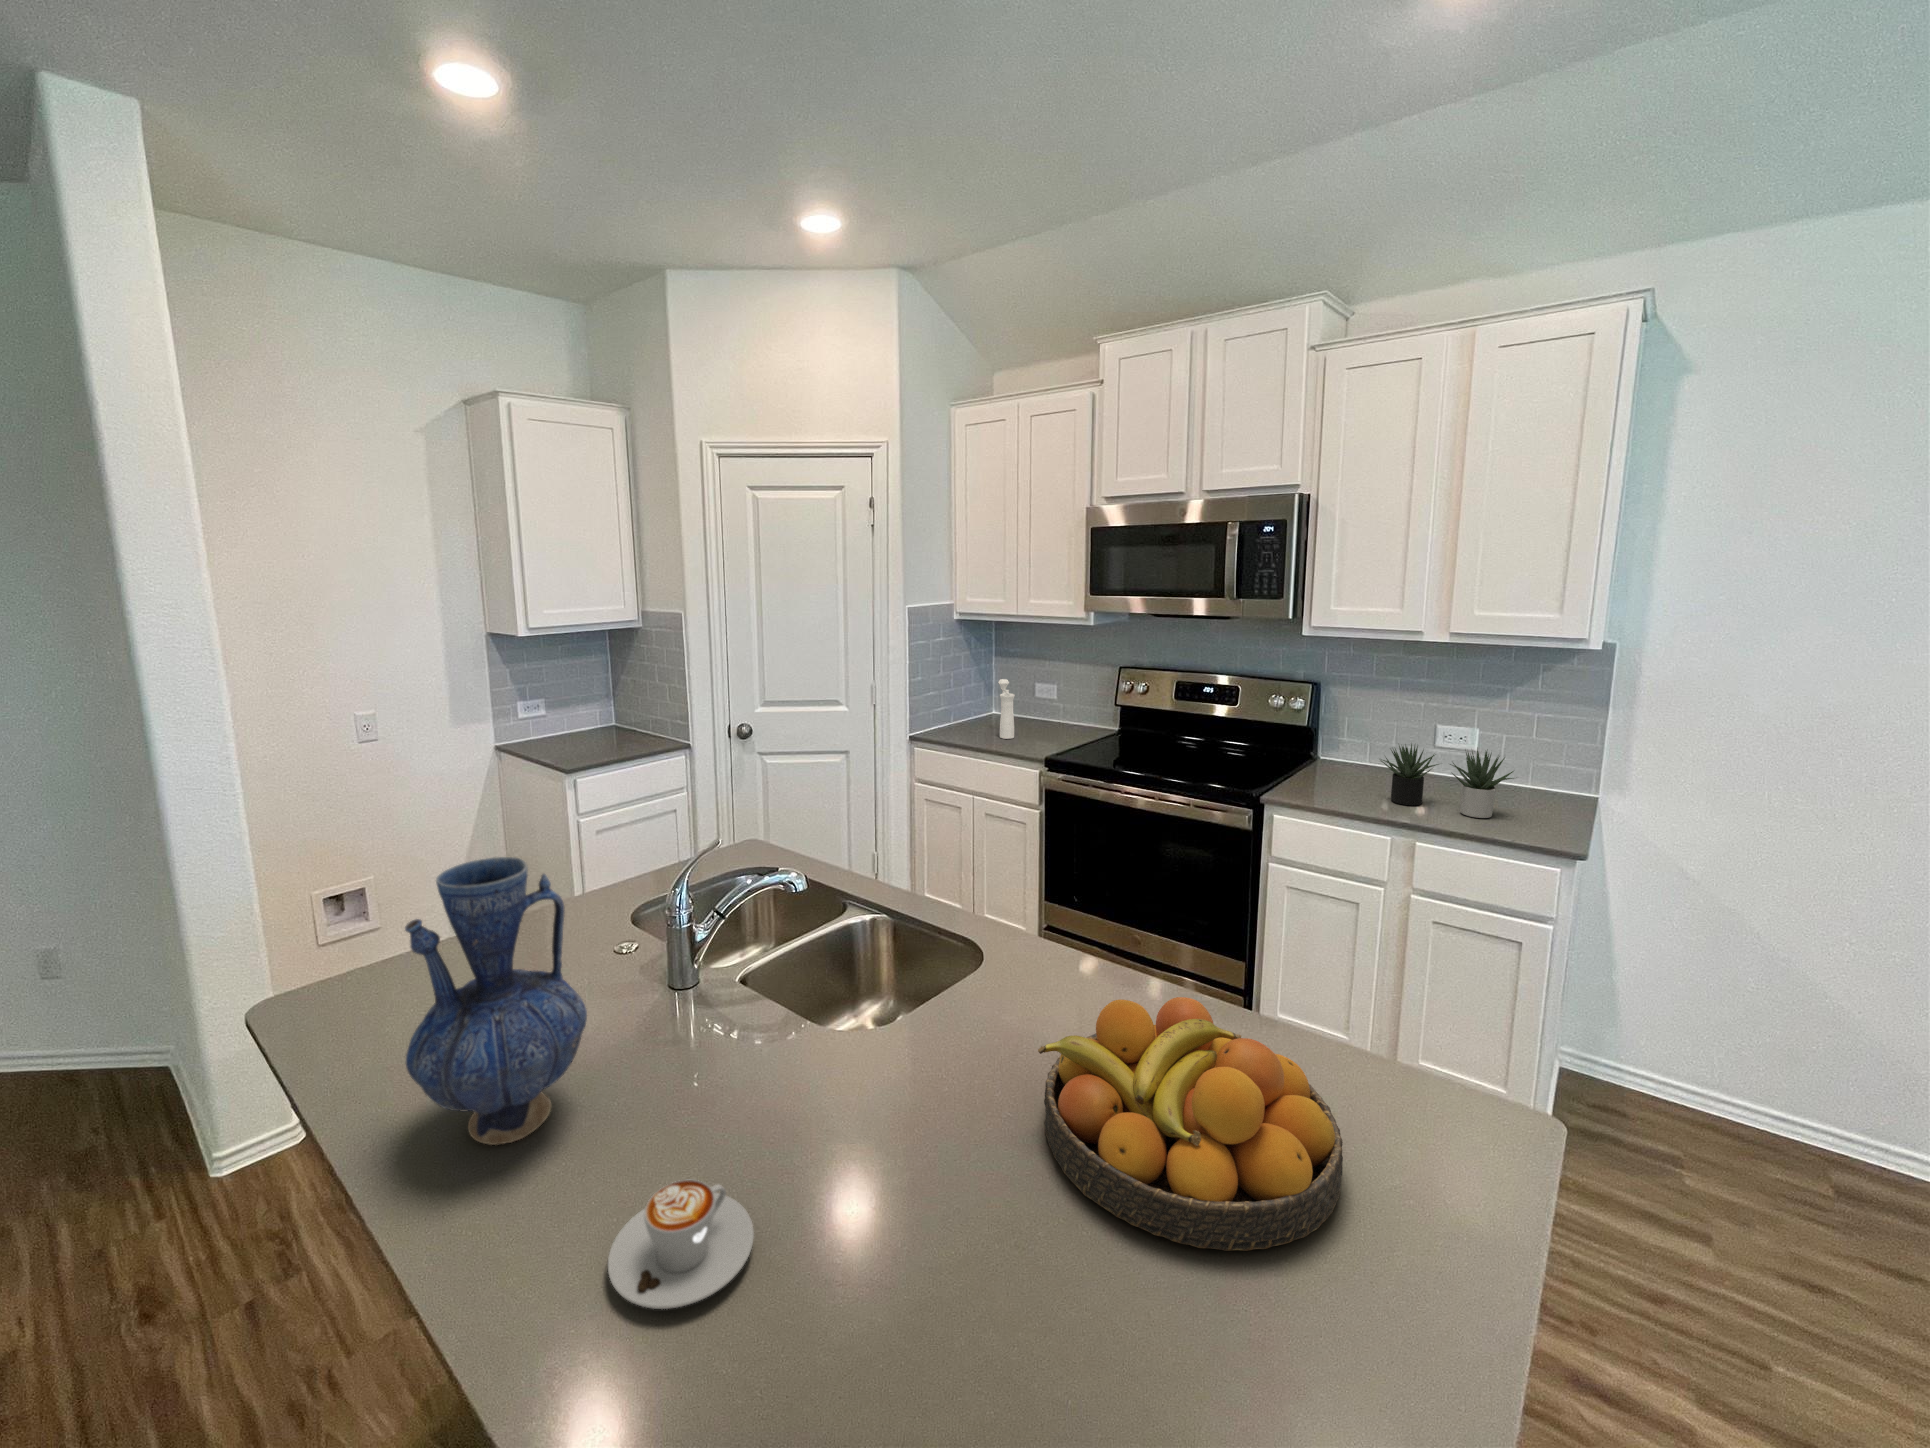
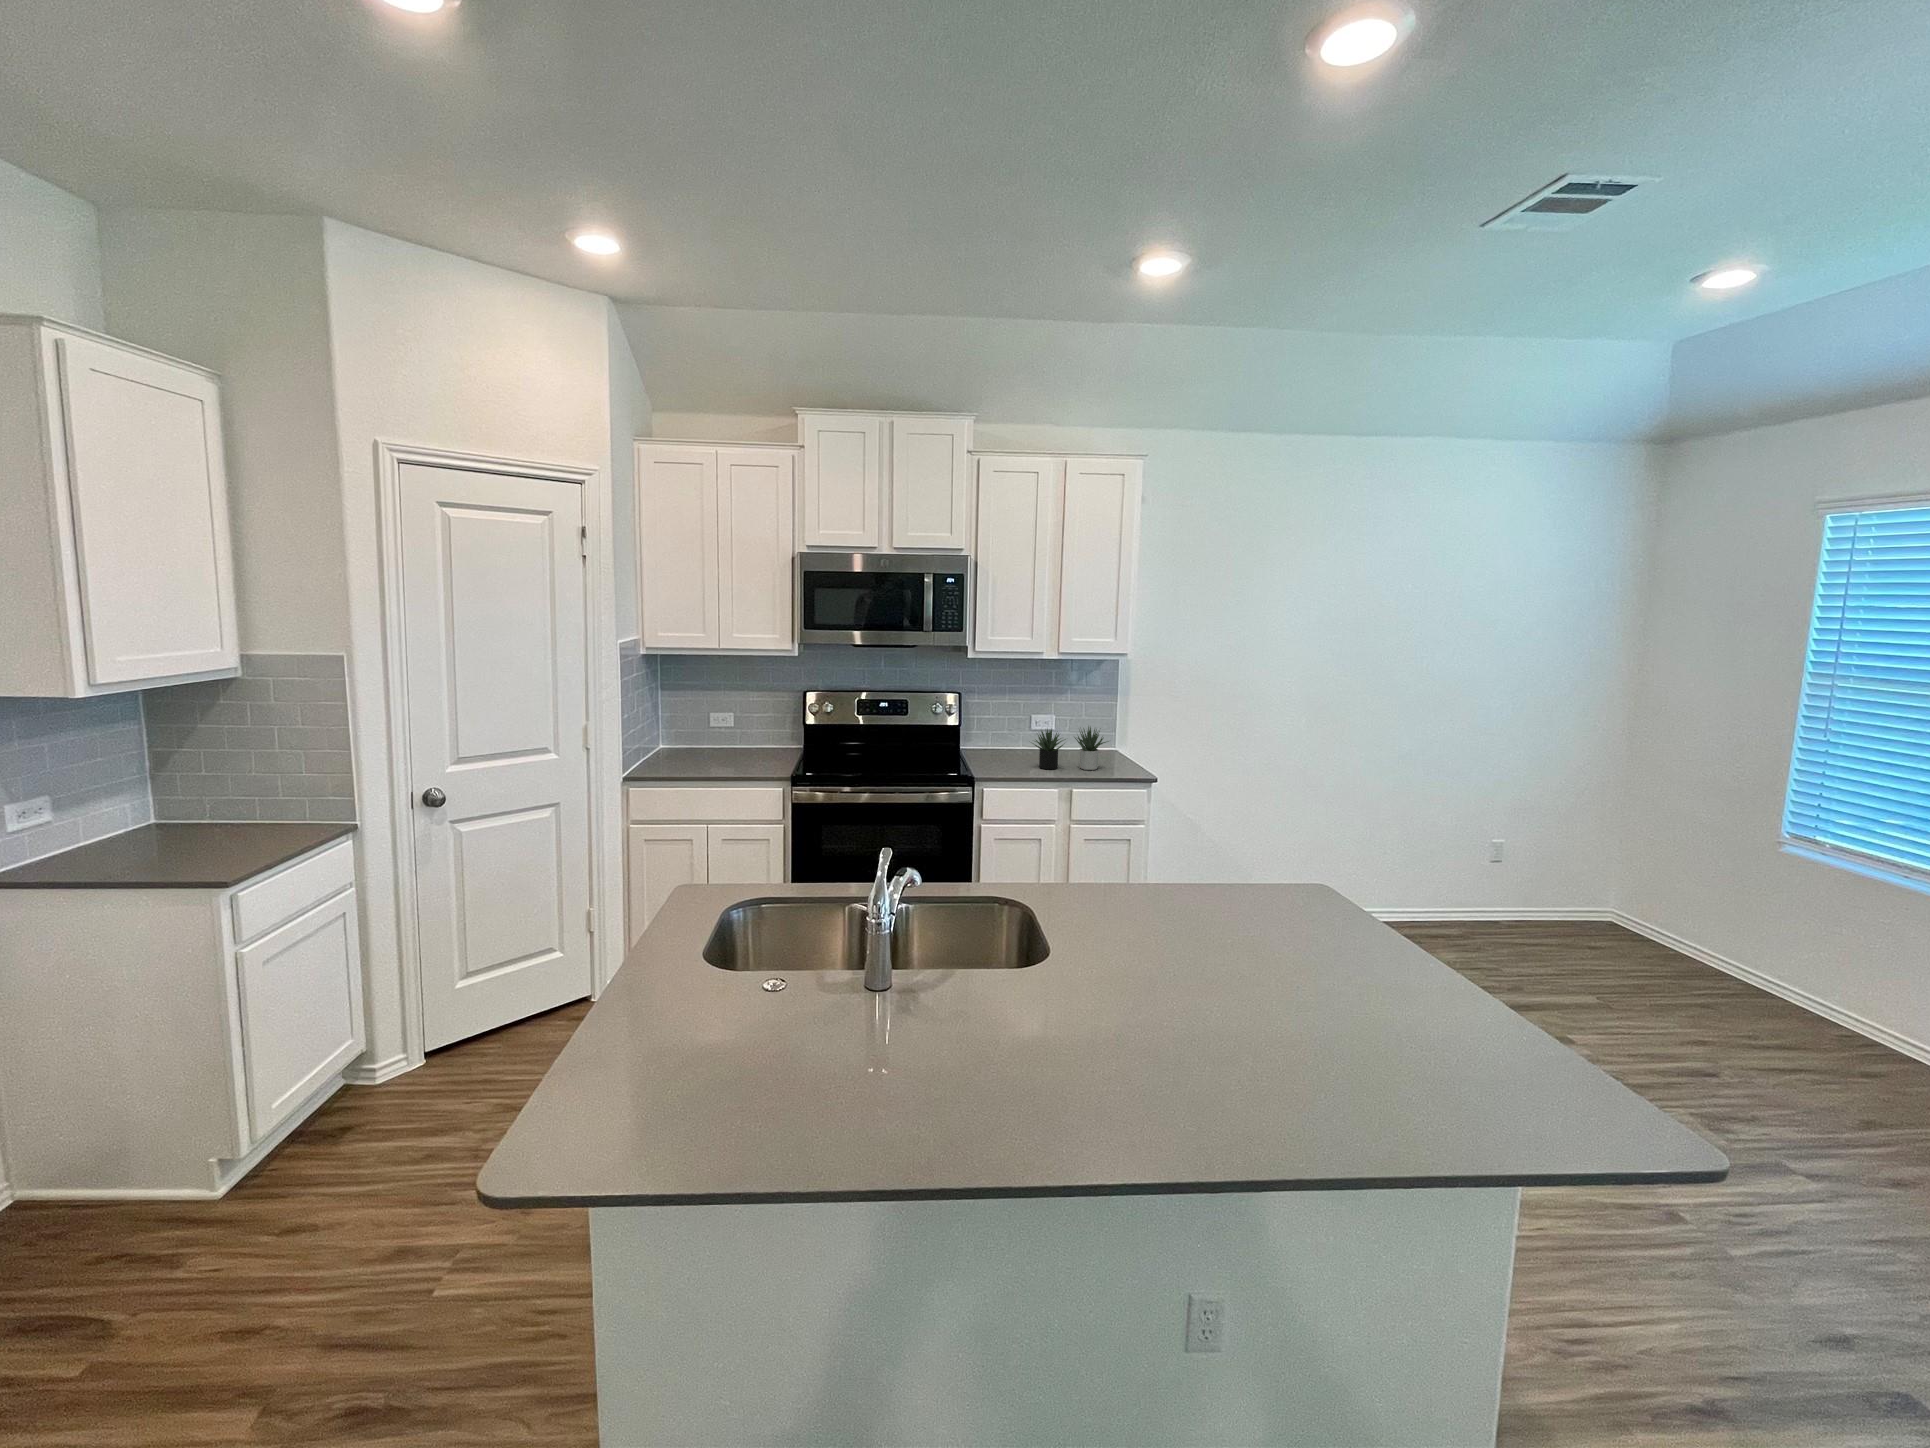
pepper mill: present [998,679,1015,739] -> none [696,712,723,769]
vase: present [405,857,587,1145] -> none [884,851,1036,1120]
fruit bowl: present [1038,997,1343,1251] -> none [1173,862,1351,974]
coffee cup: present [608,1180,754,1309] -> none [1140,1034,1247,1110]

